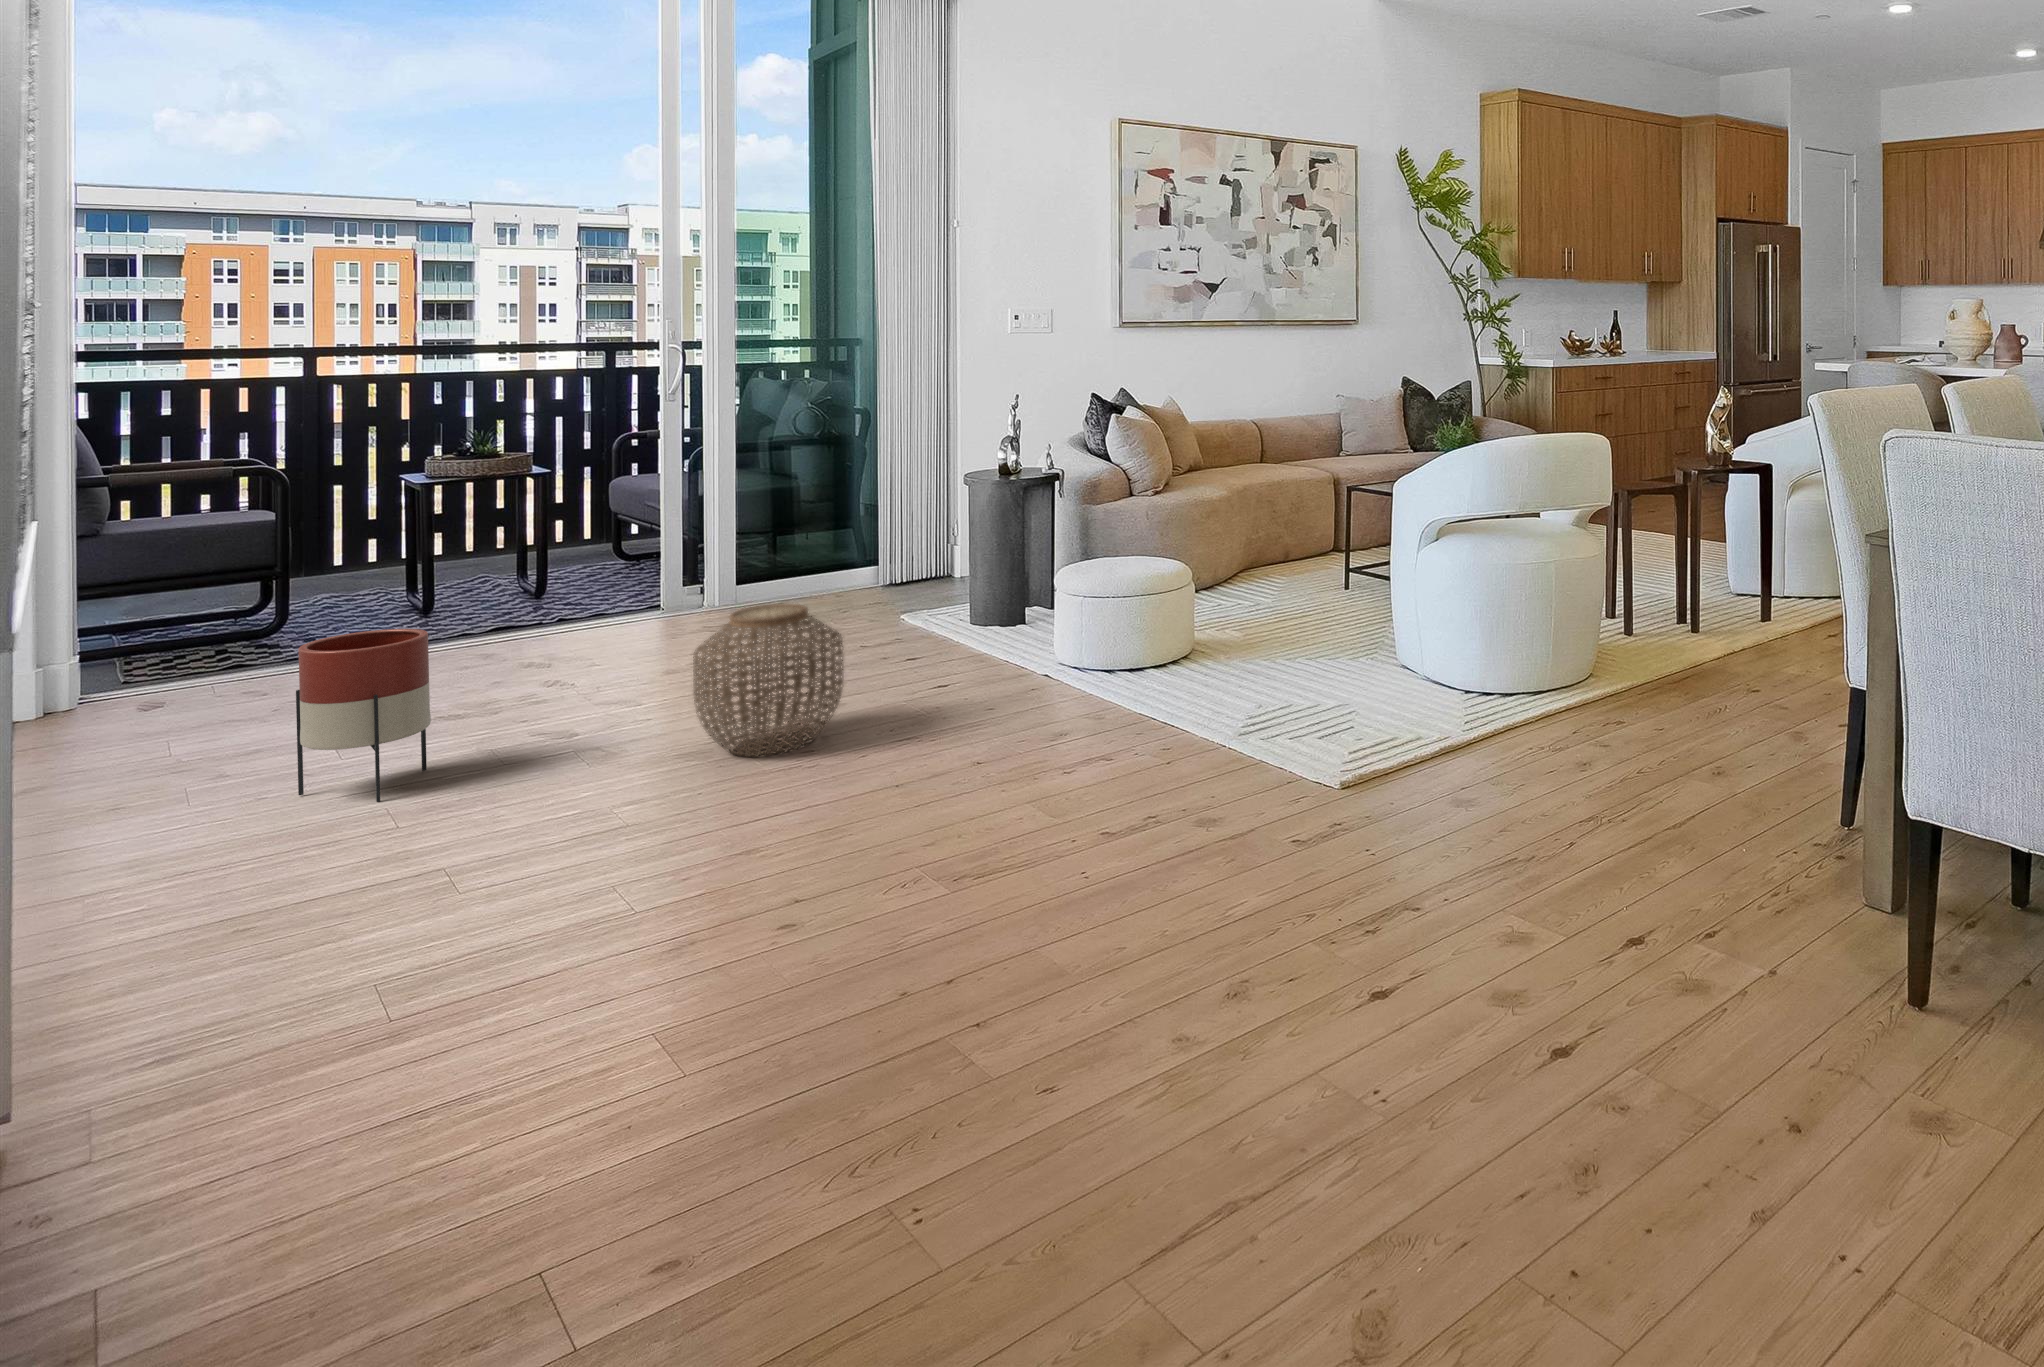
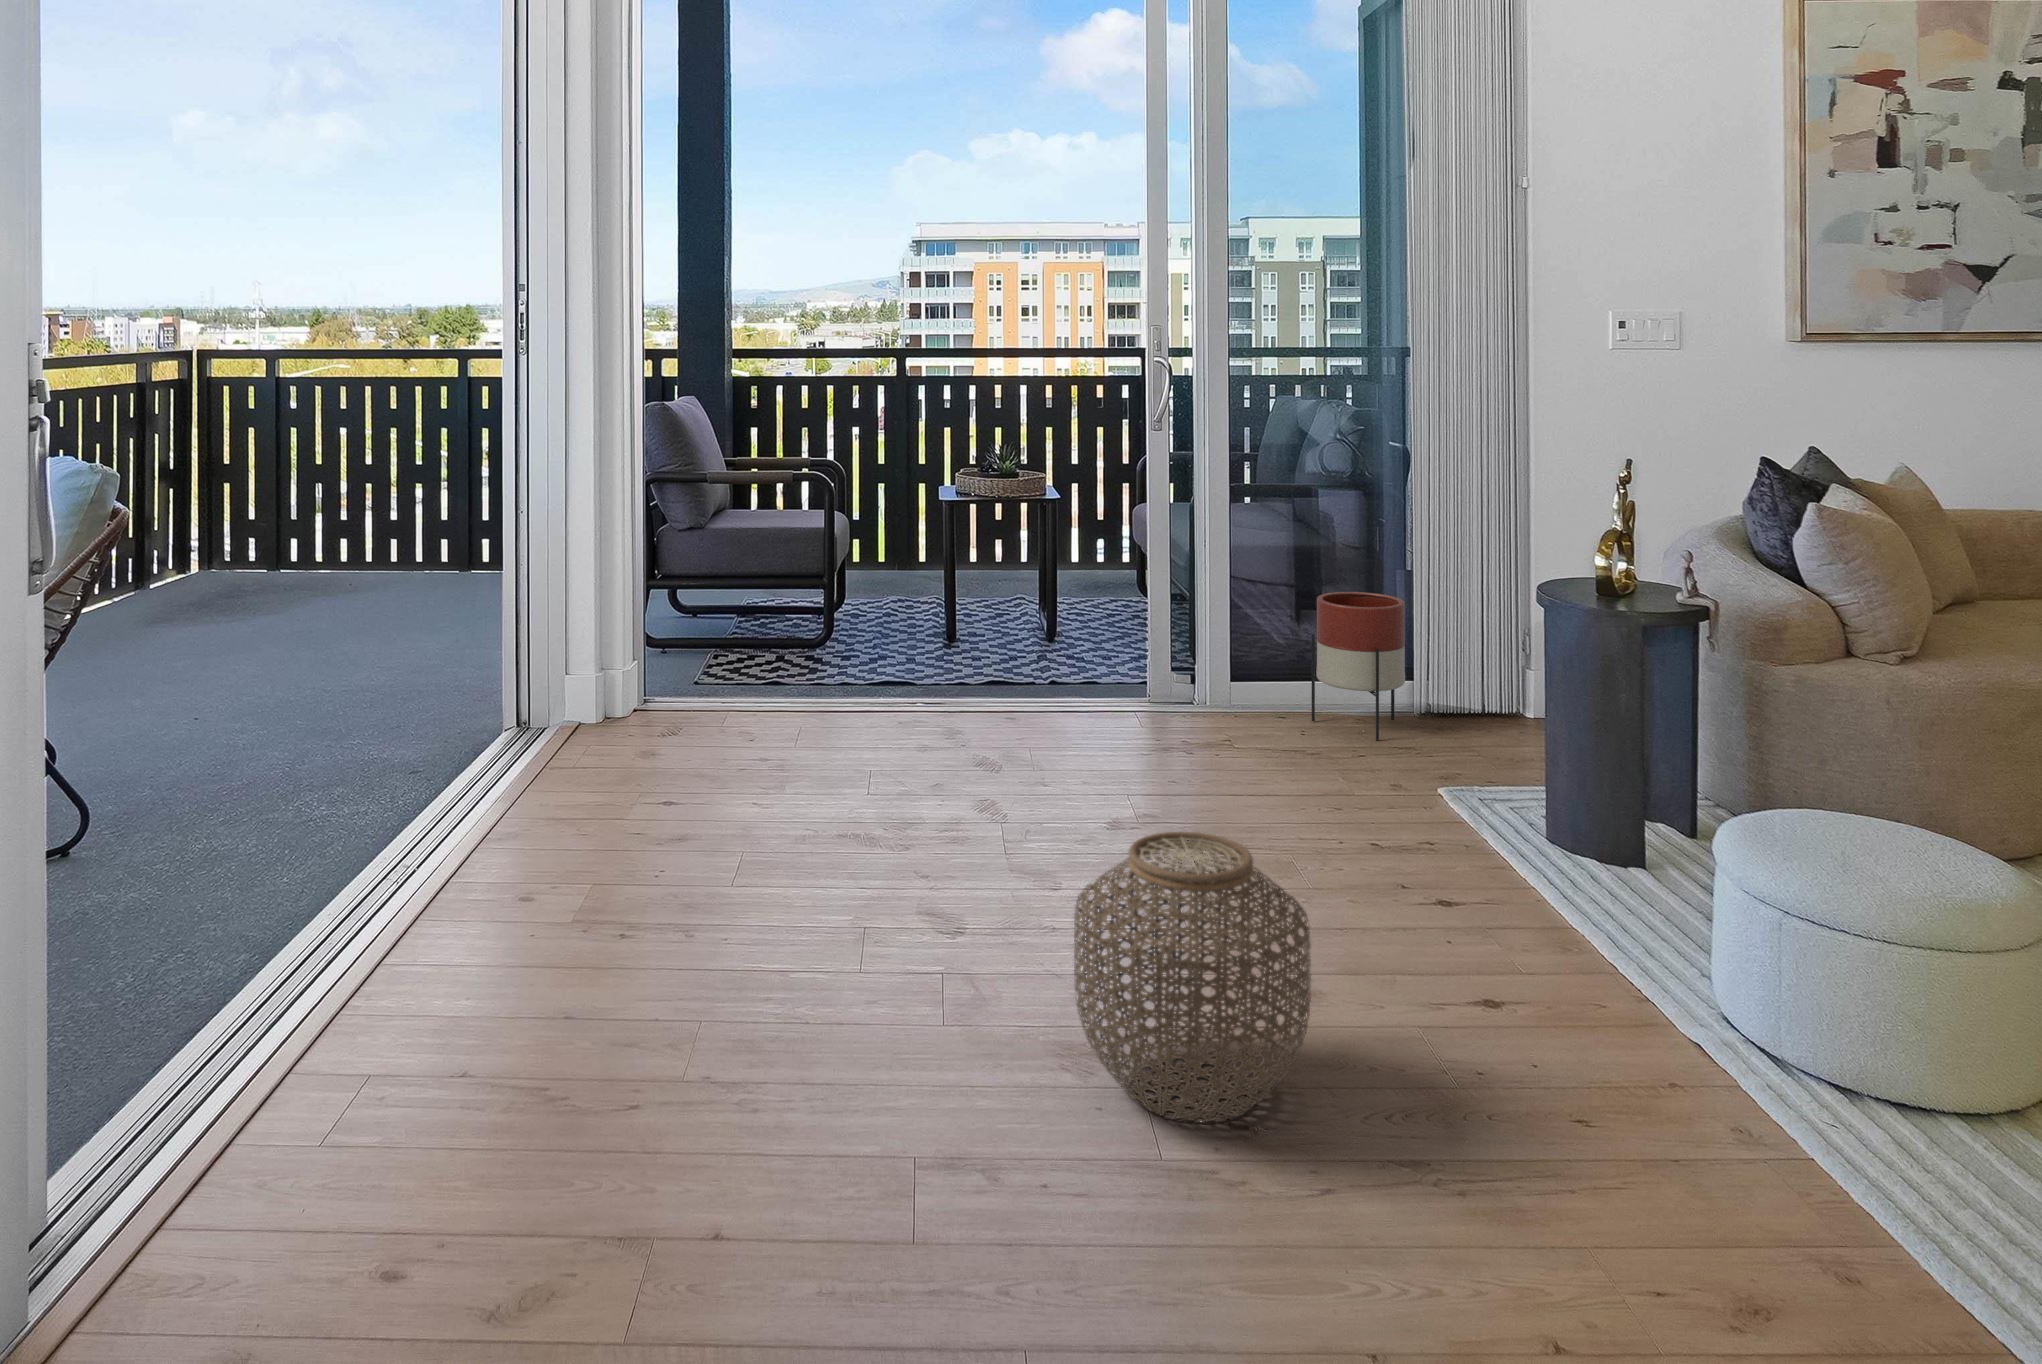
planter: present [296,629,431,802] -> present [1312,592,1405,741]

